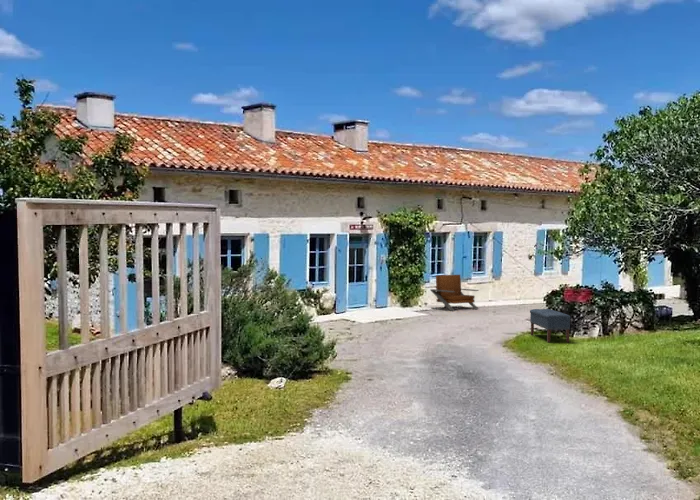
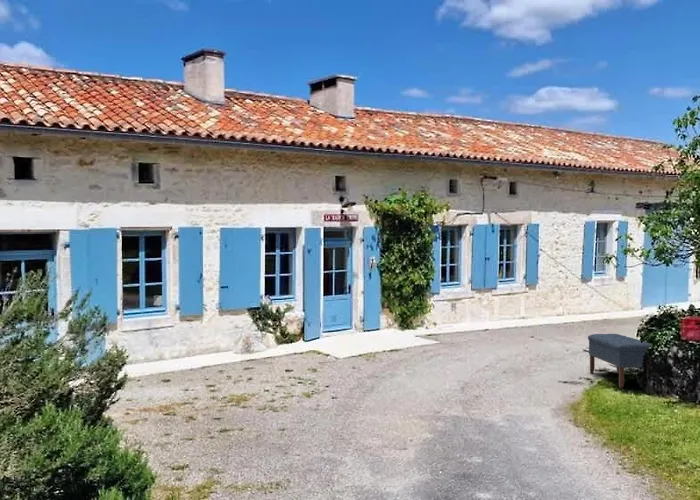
lounge chair: present [431,275,478,311] -> none [441,283,508,334]

